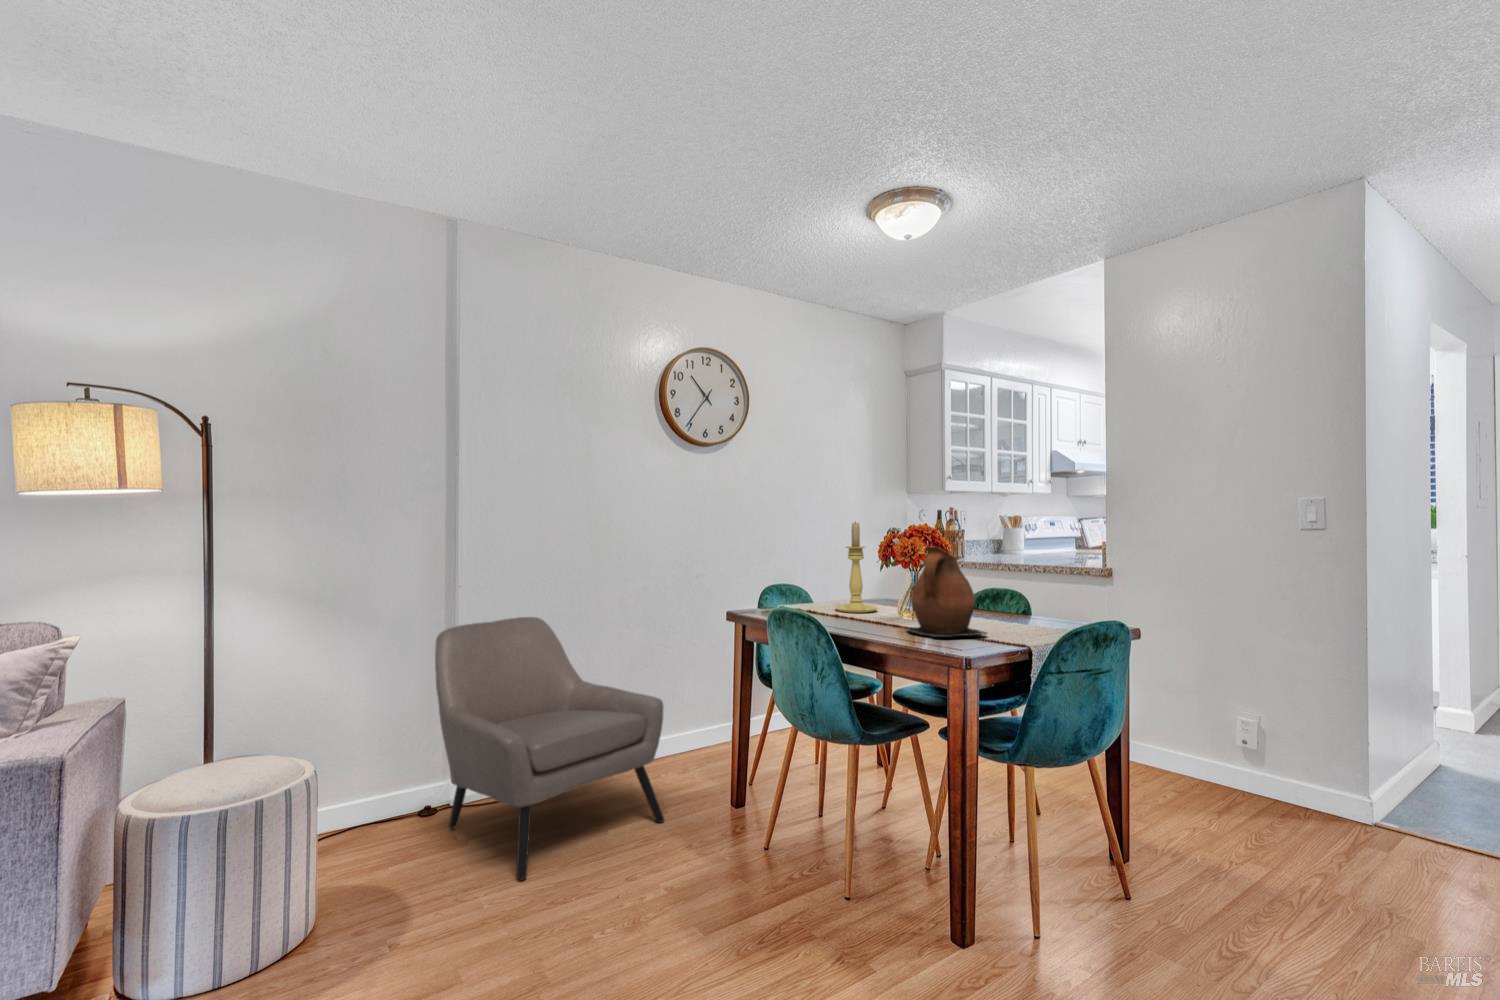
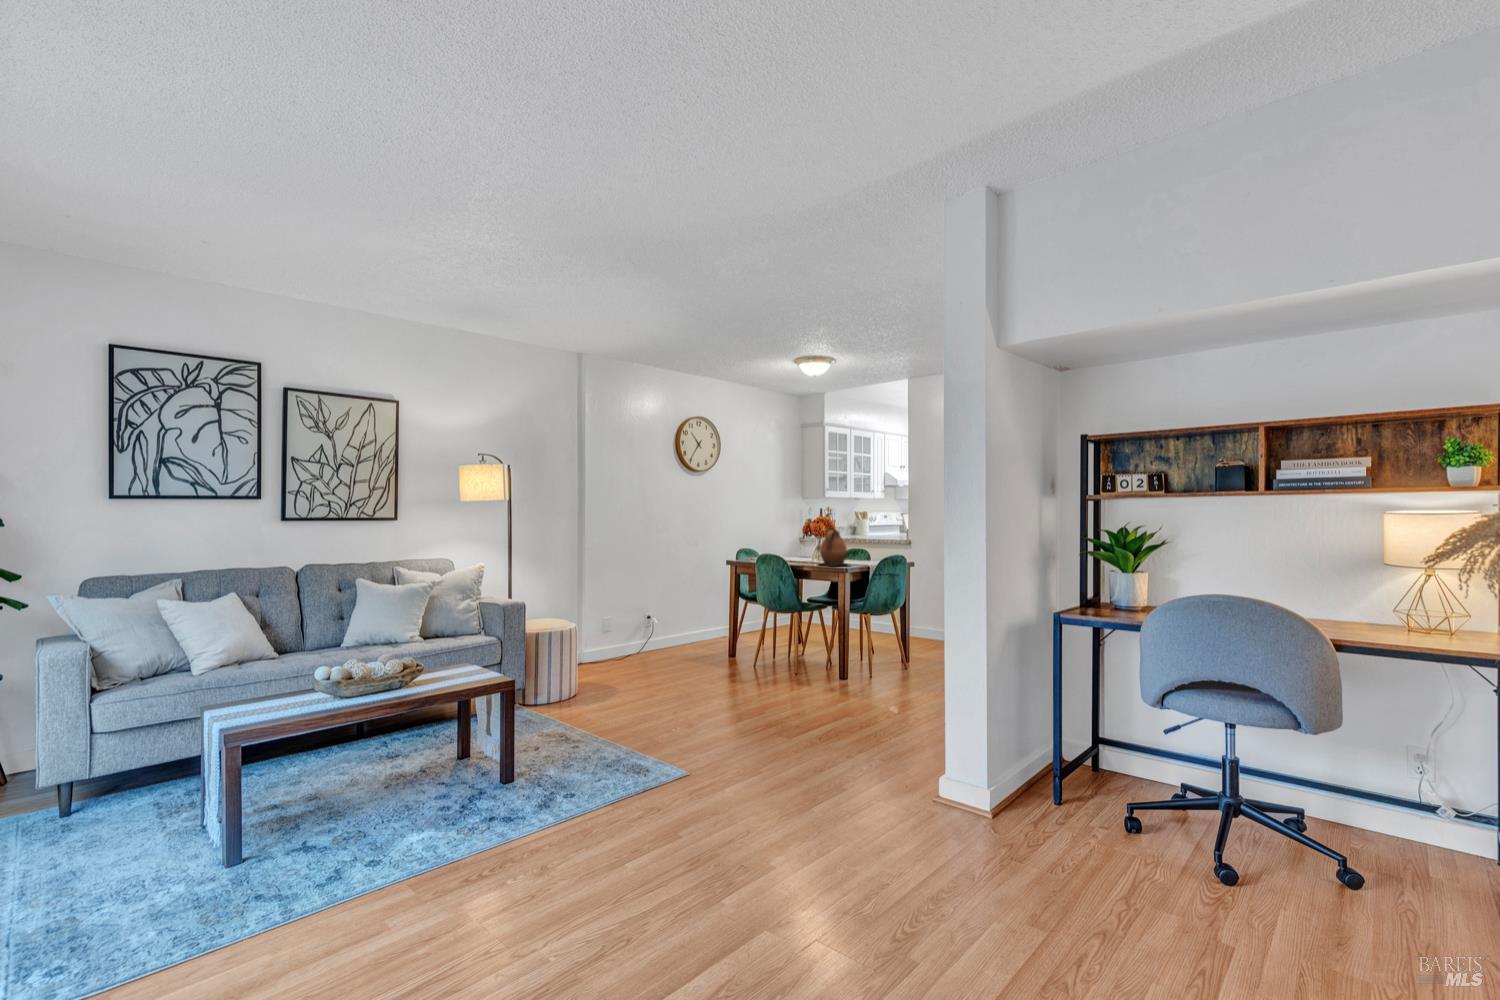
candle holder: present [835,522,878,613] -> none [778,516,799,560]
armchair: present [435,617,664,880] -> none [584,565,698,678]

